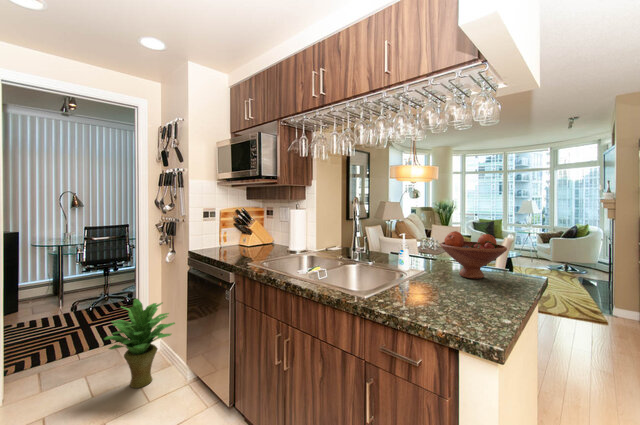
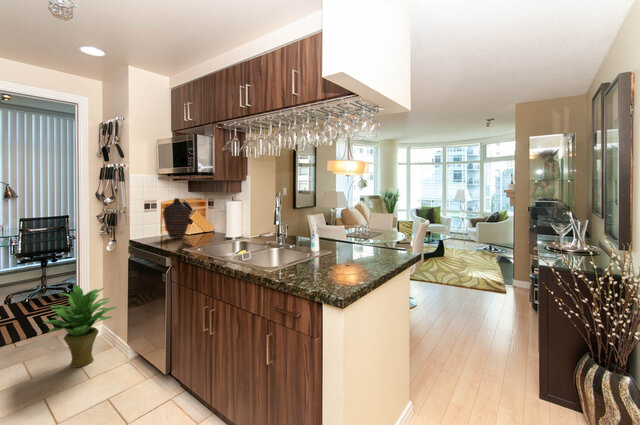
decorative vase: none [223,205,250,249] -> present [163,198,190,239]
fruit bowl: present [440,231,507,279] -> none [341,221,388,258]

